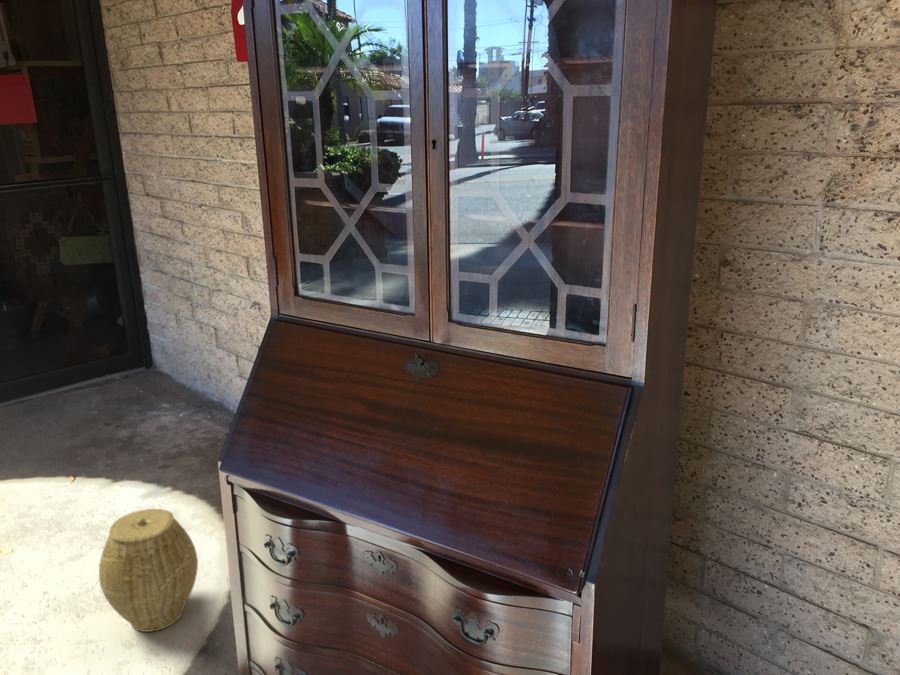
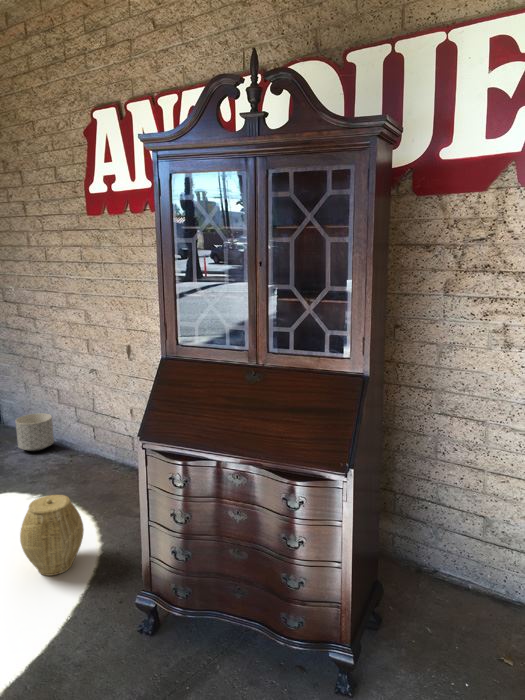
planter: none [156,361,212,416] -> present [16,413,54,451]

